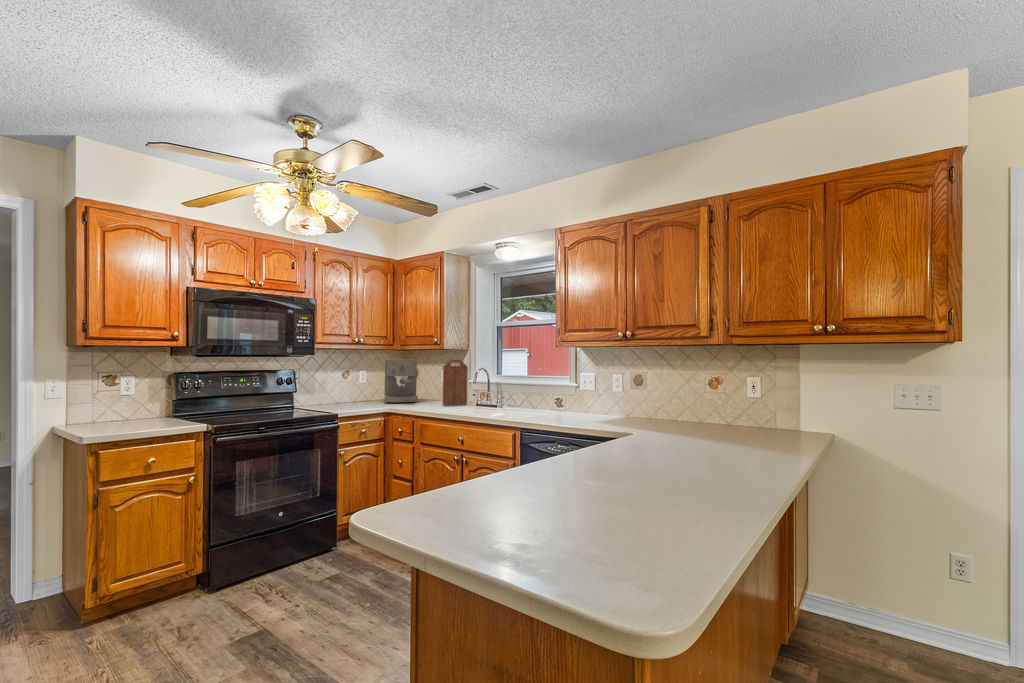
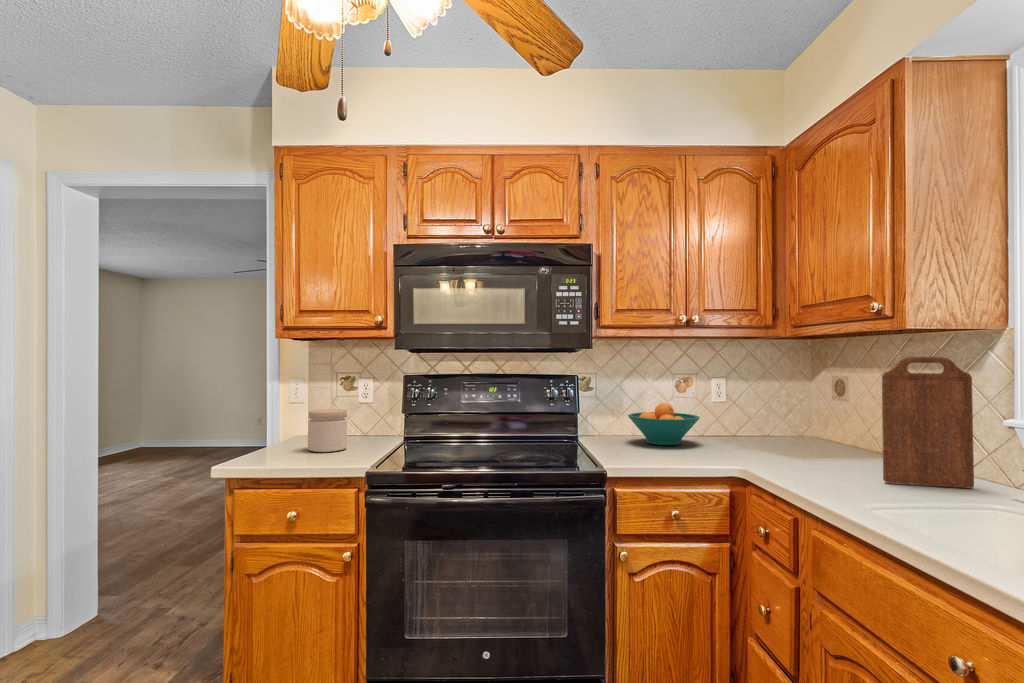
coffee maker: present [384,359,418,403] -> none [746,358,833,460]
fruit bowl: none [322,383,361,405] -> present [628,403,700,445]
jar: none [105,399,141,430] -> present [308,409,347,452]

